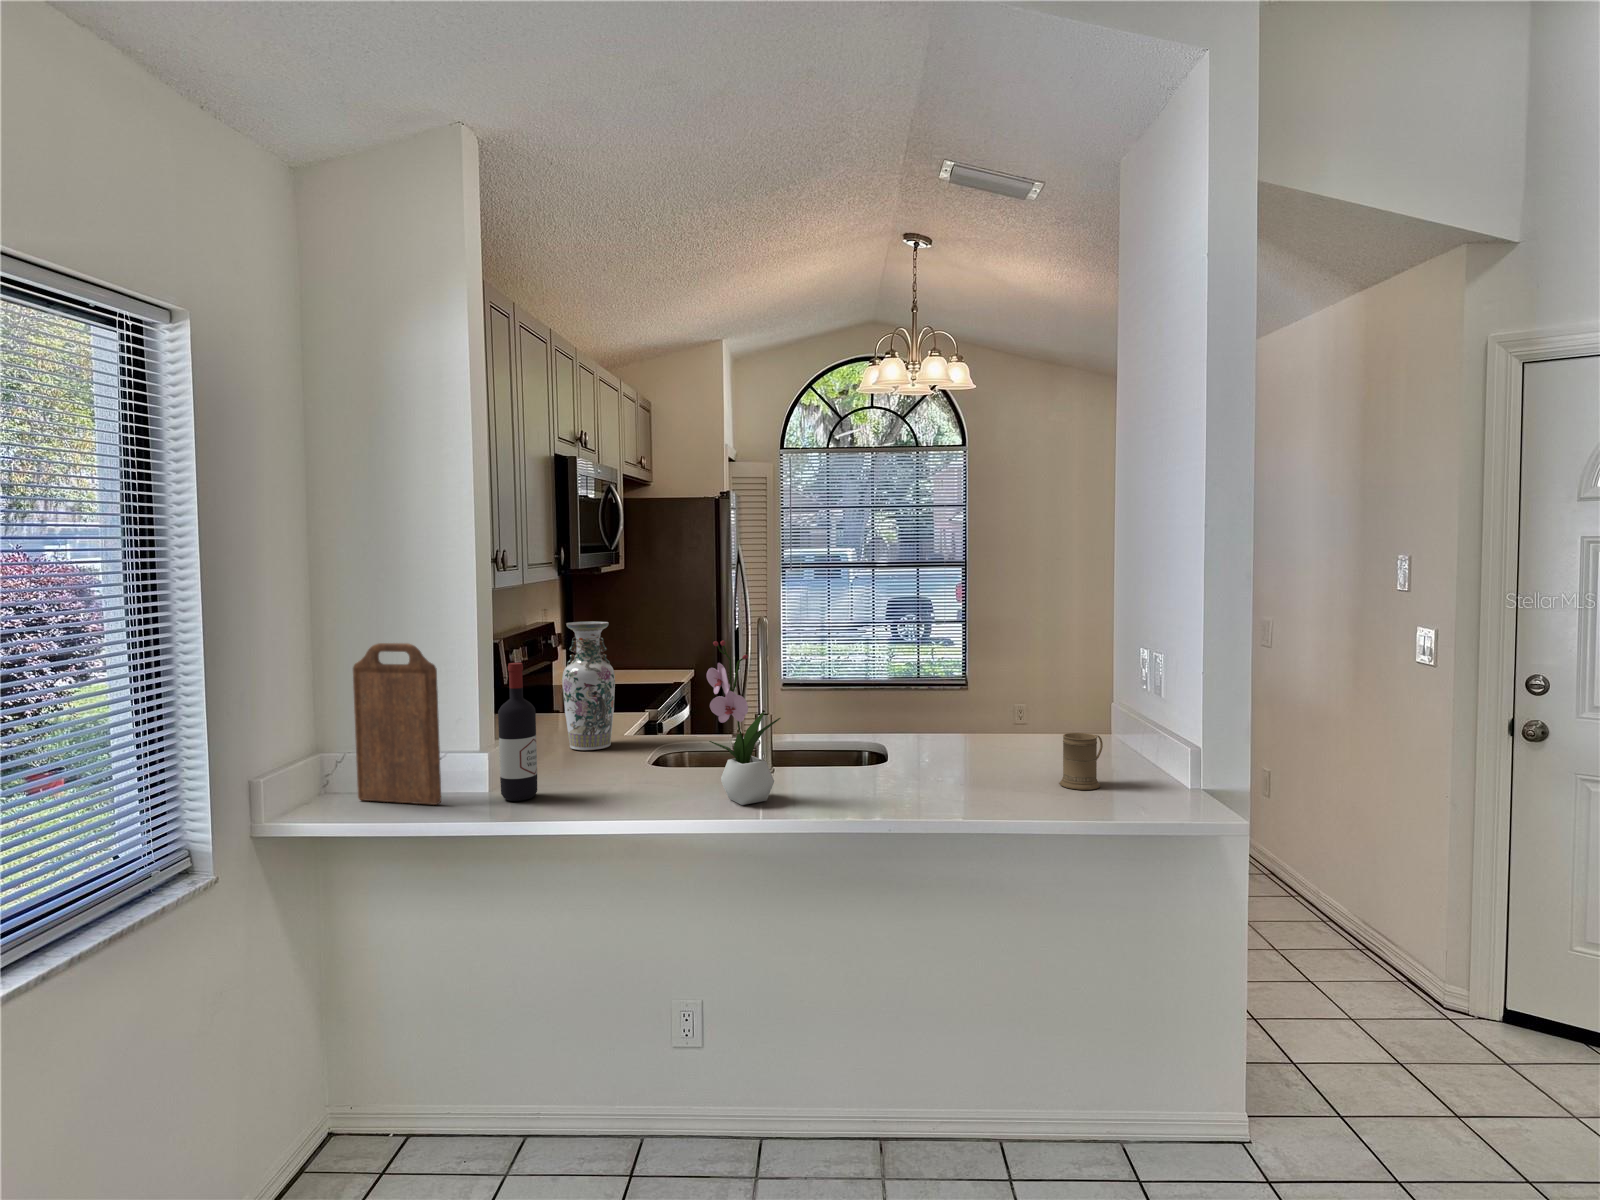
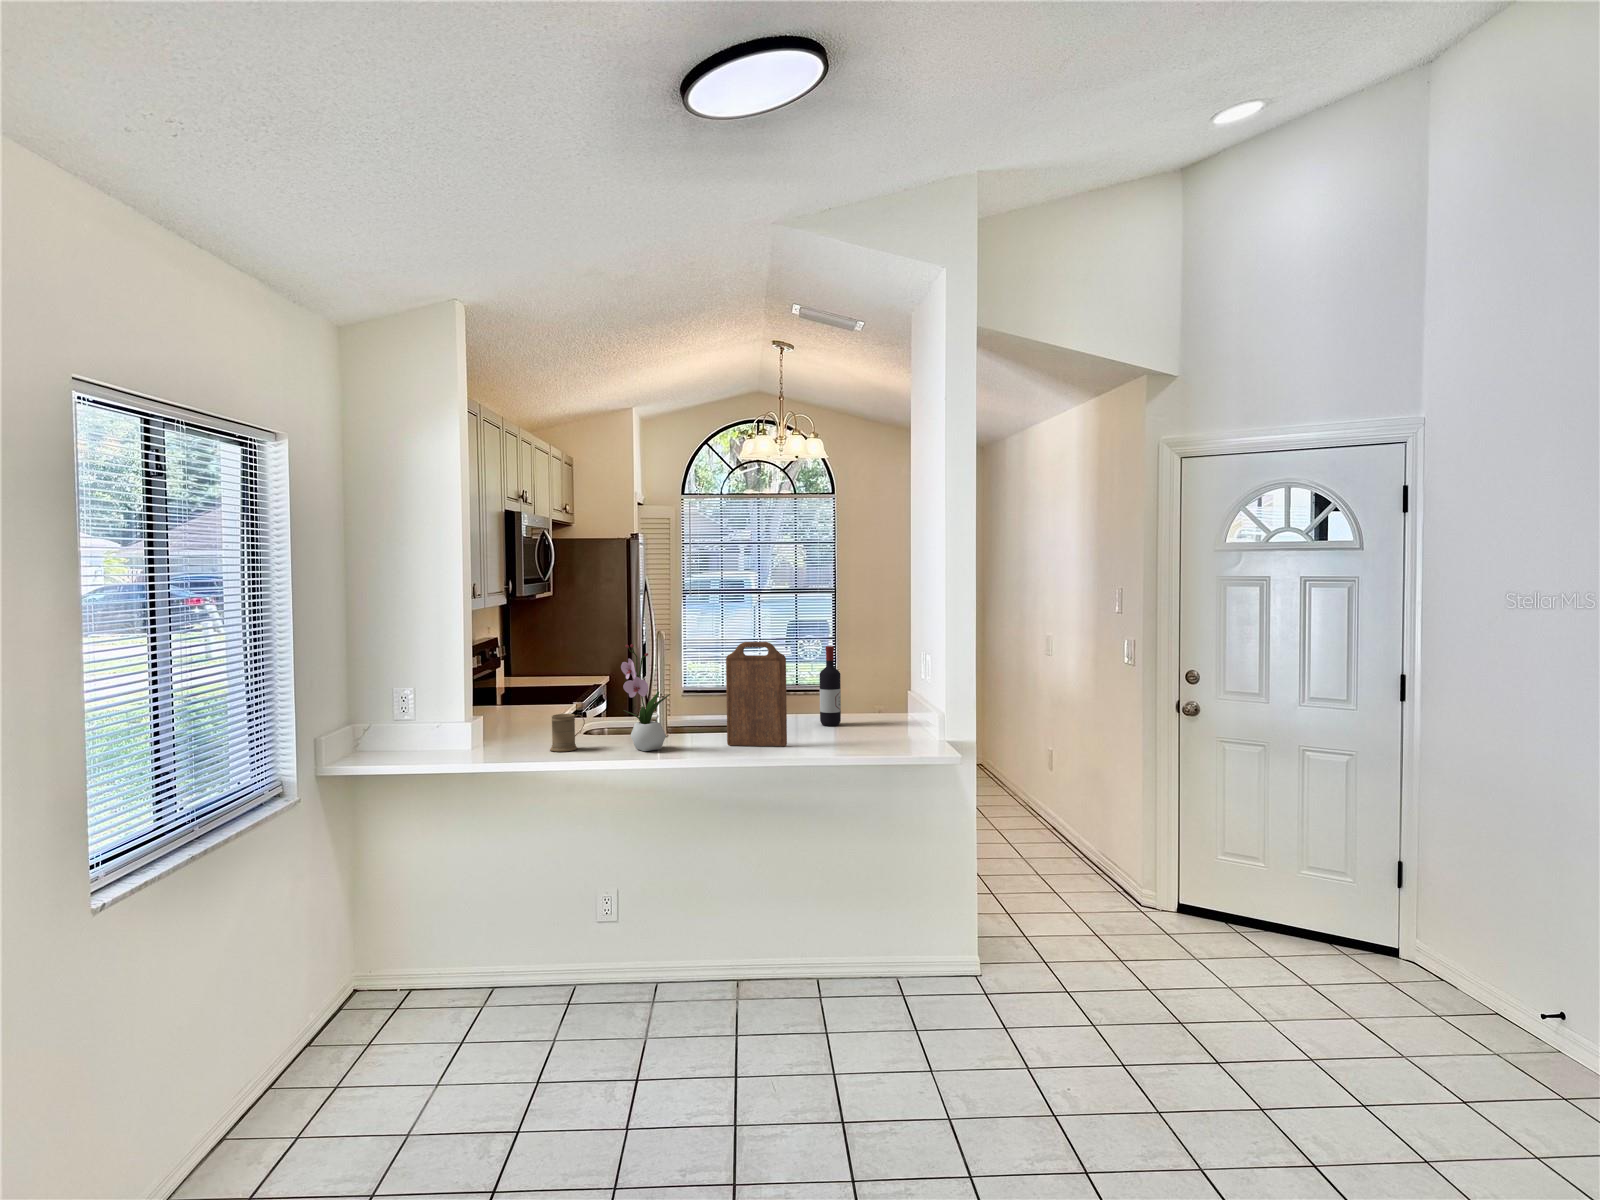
vase: present [562,621,615,750] -> none [515,634,553,727]
cutting board: present [353,643,441,805] -> present [726,642,787,746]
wine bottle: present [498,663,537,801] -> present [819,646,841,726]
mug: present [1059,733,1103,790] -> present [550,714,585,752]

